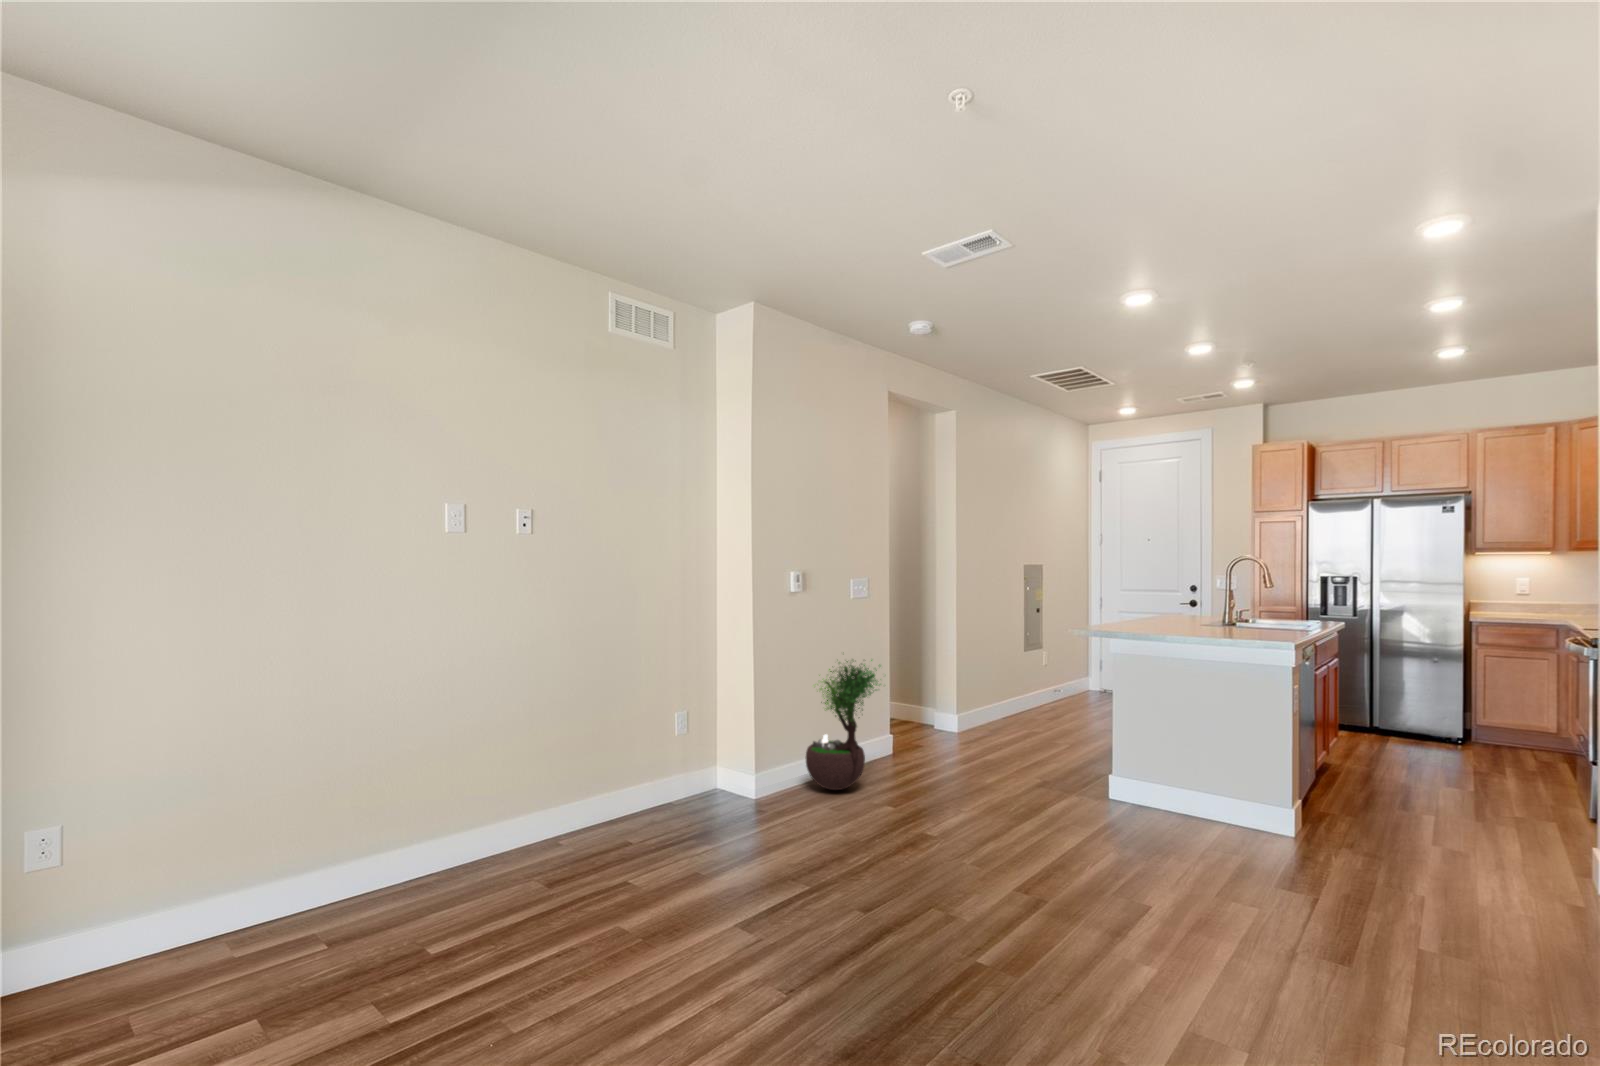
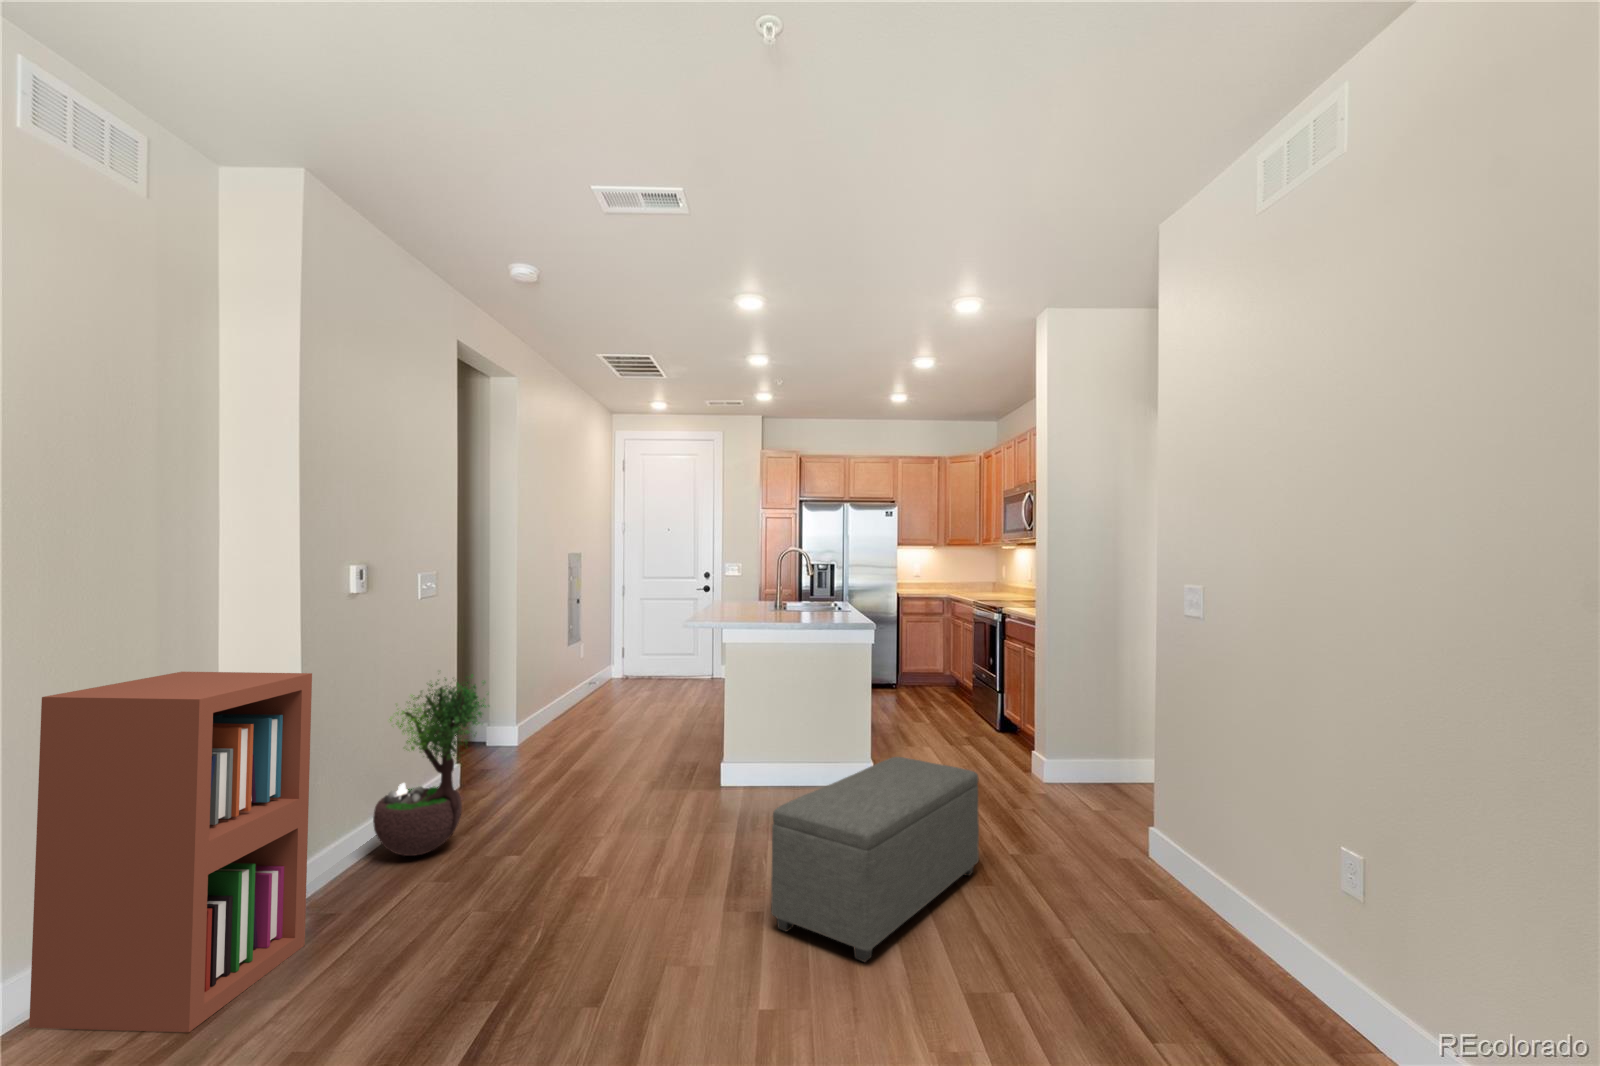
bookshelf: none [613,636,741,846] -> present [29,672,312,1032]
ottoman: none [1040,793,1333,969] -> present [771,757,979,962]

